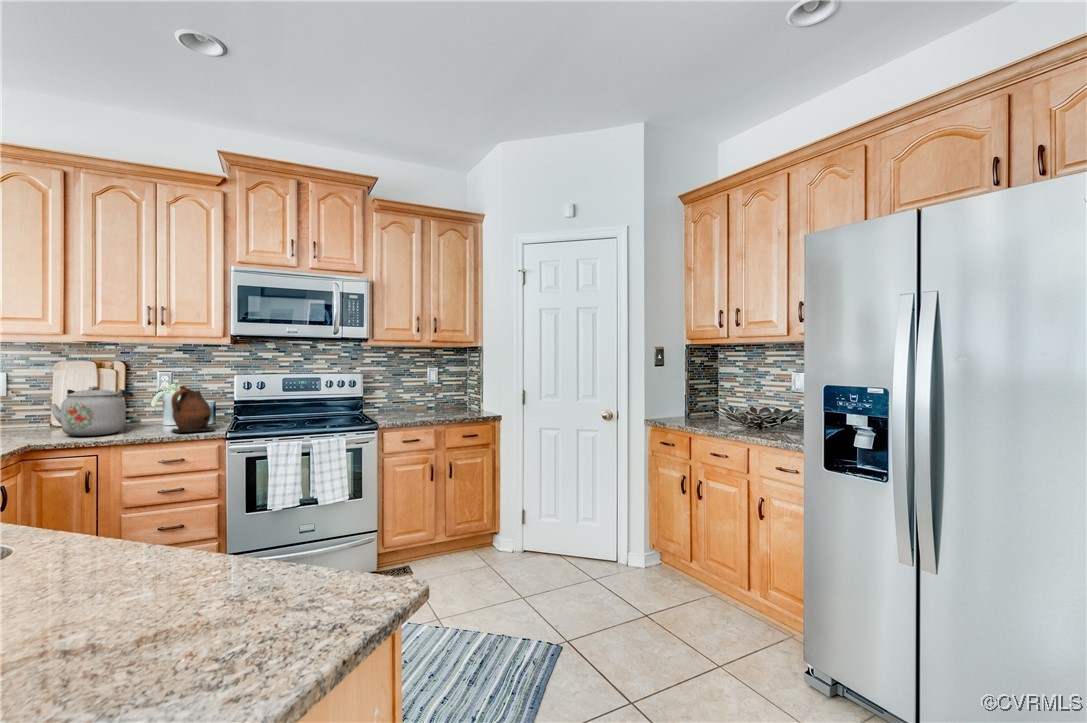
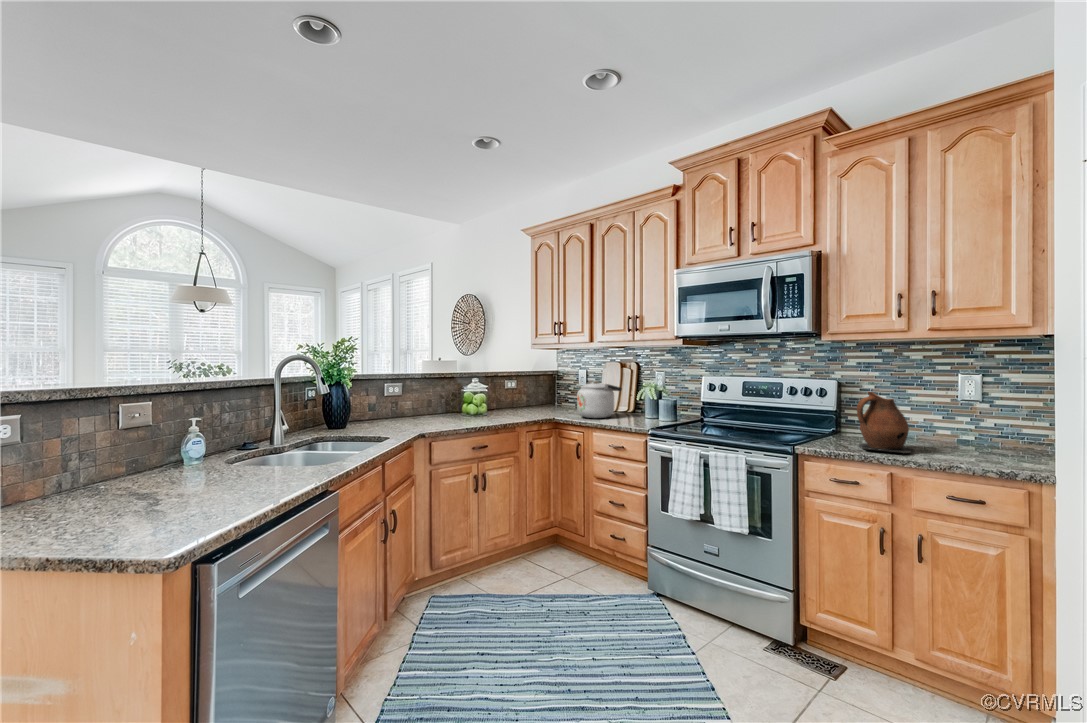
ceramic pitcher: present [171,386,214,432] -> present [857,392,912,454]

